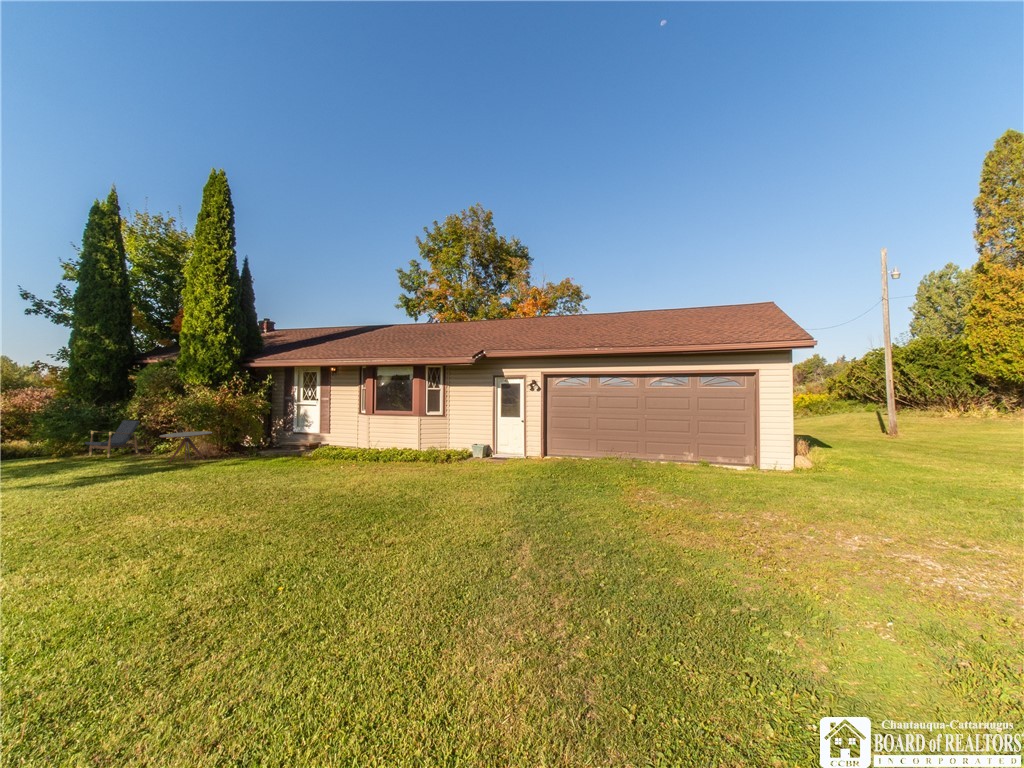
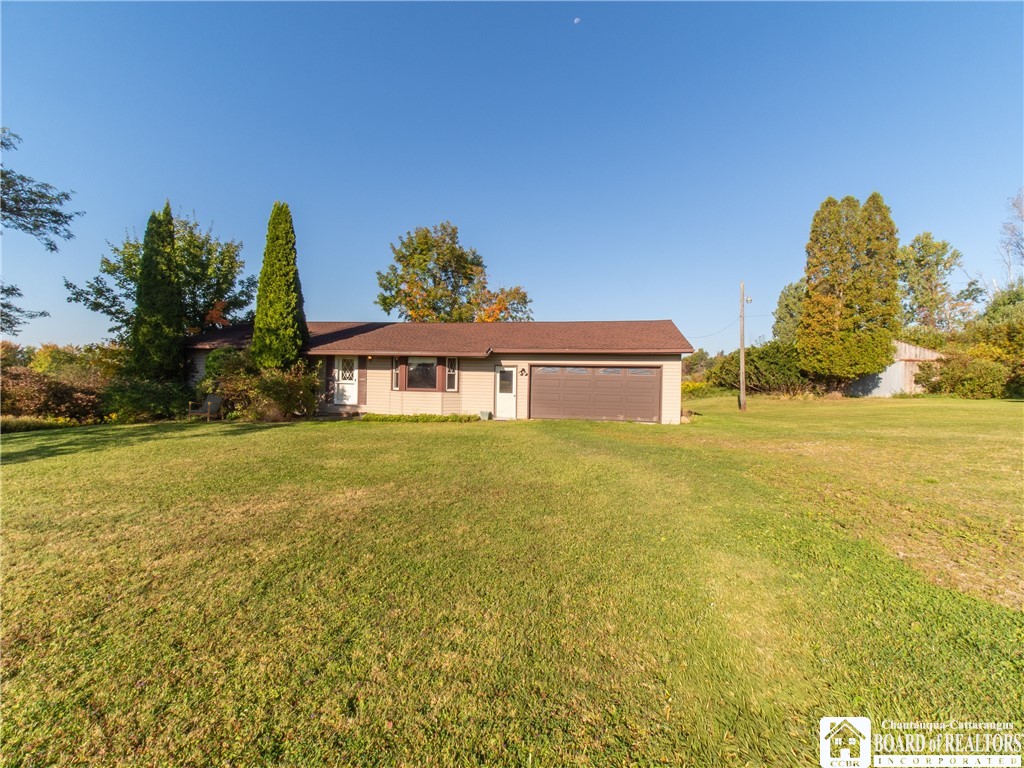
round table: present [159,431,212,464] -> none [264,402,298,424]

